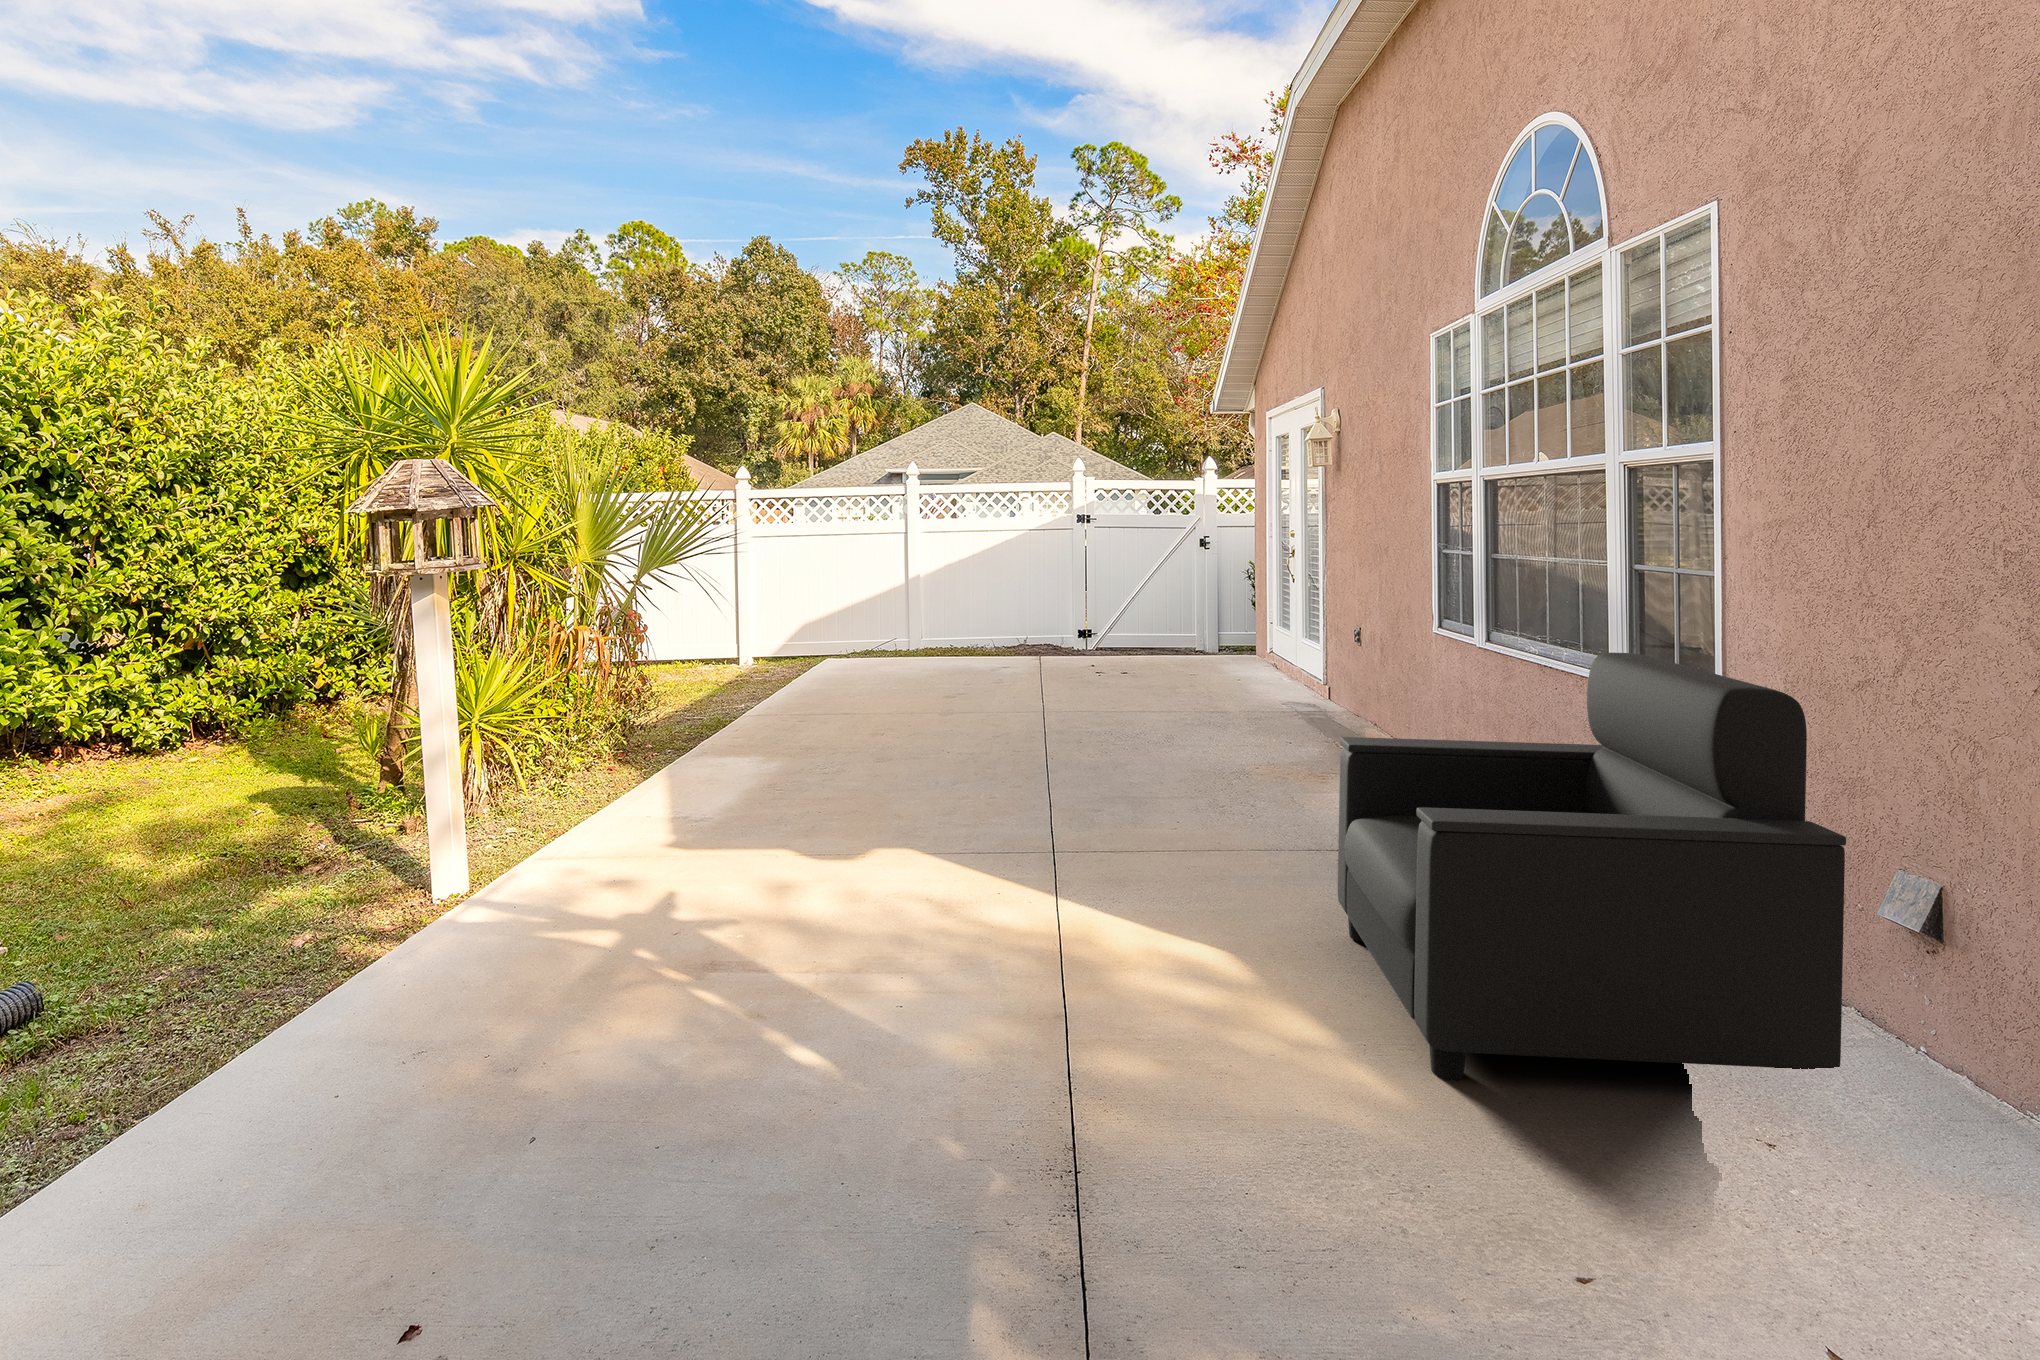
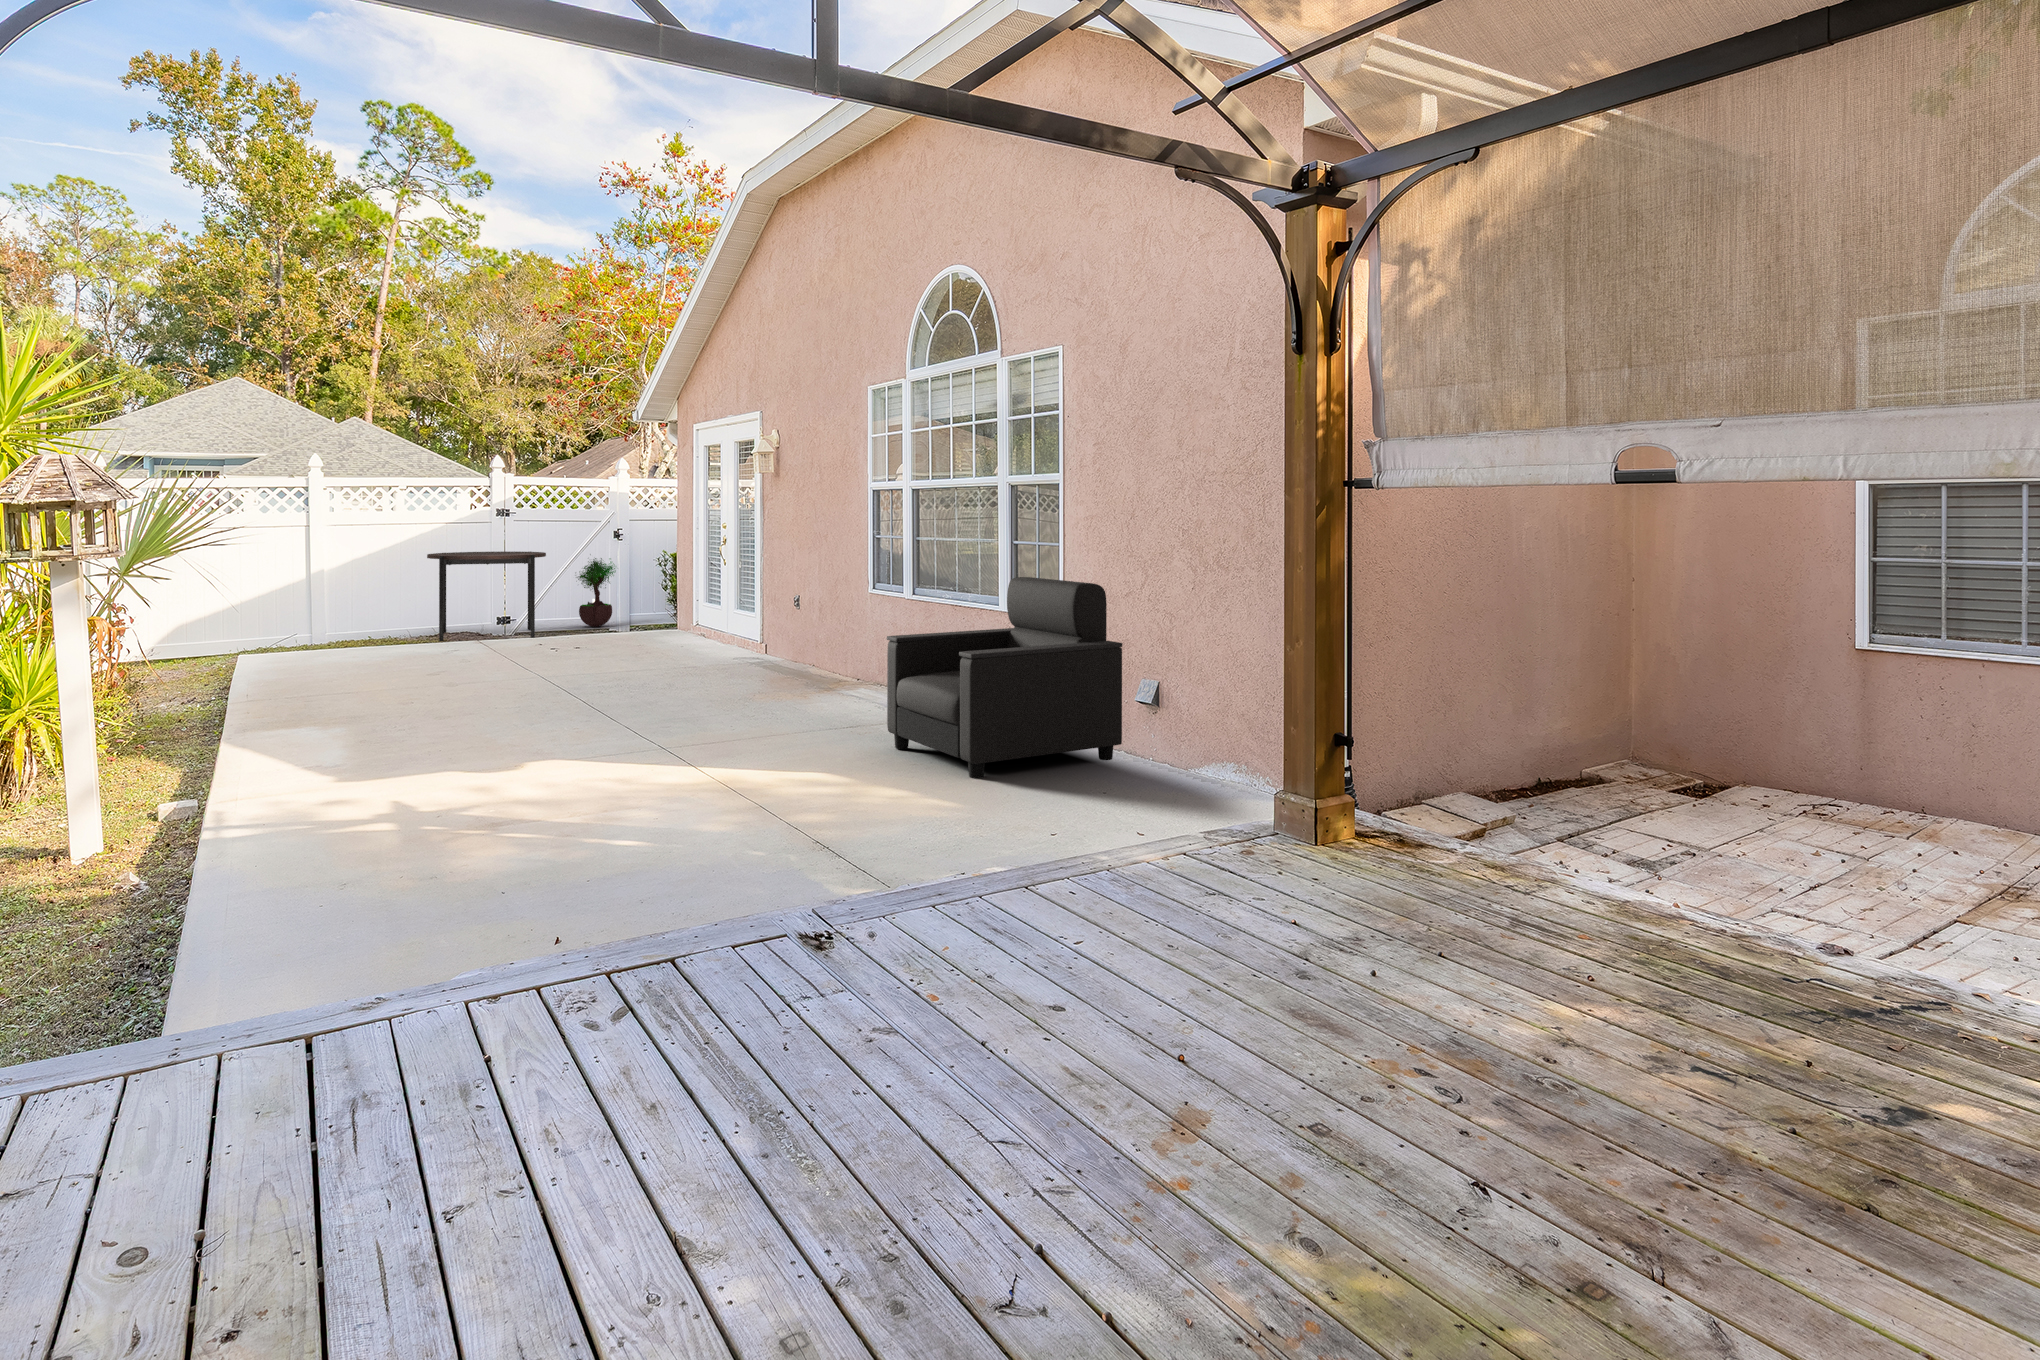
dining table: none [1021,554,1133,648] -> present [427,551,546,641]
potted tree: none [1164,561,1211,640] -> present [577,558,616,627]

